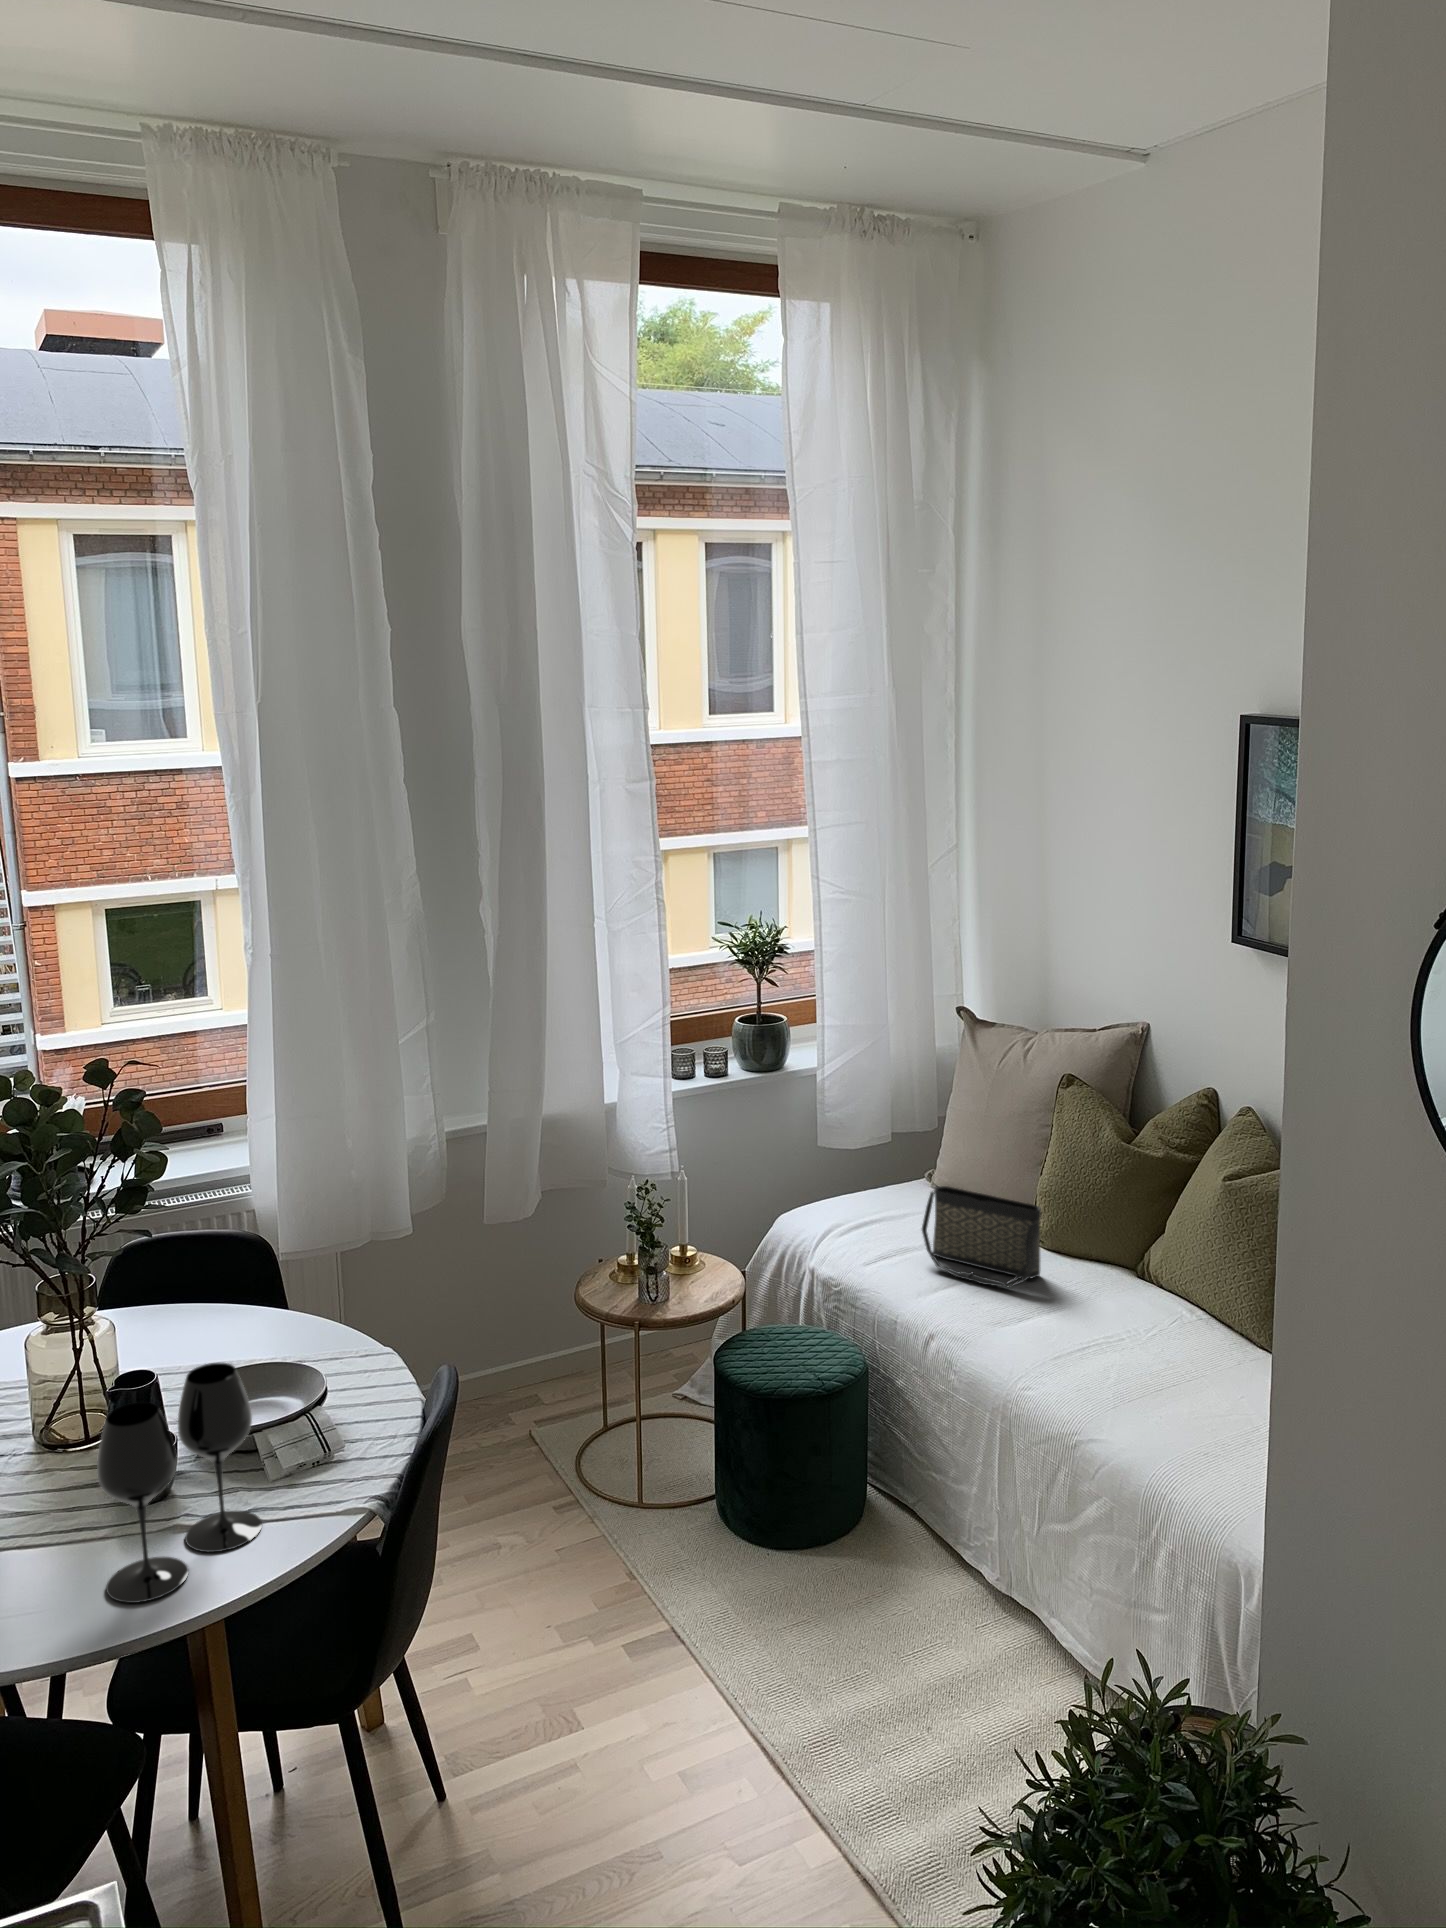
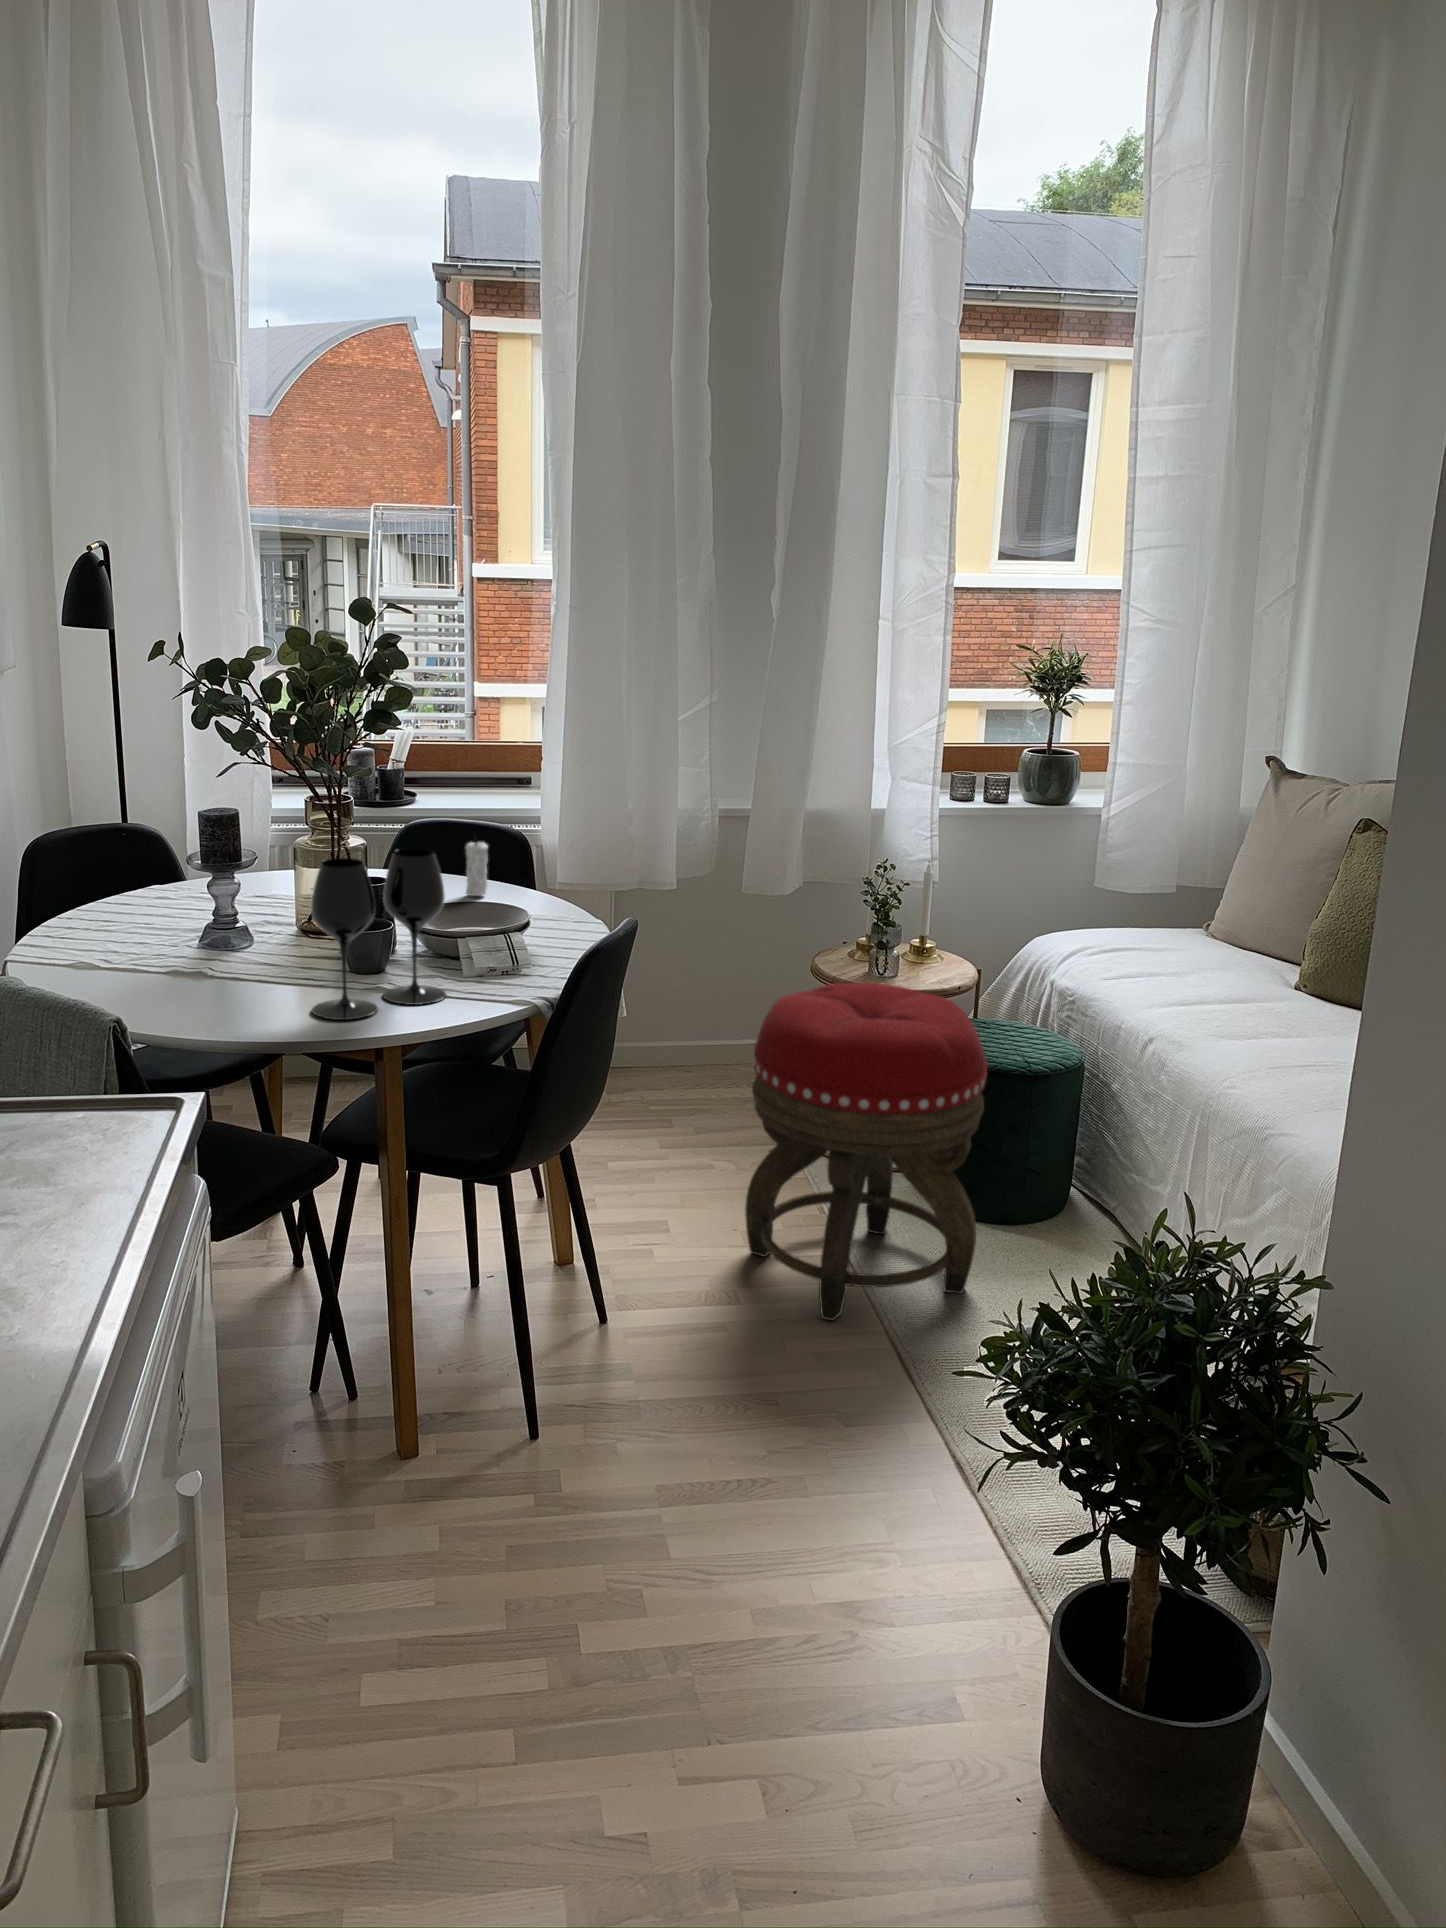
handbag: present [922,1186,1041,1287] -> none [1167,909,1295,1013]
candle: none [218,1265,248,1336] -> present [466,842,488,896]
footstool: none [560,1333,807,1721] -> present [745,983,987,1321]

